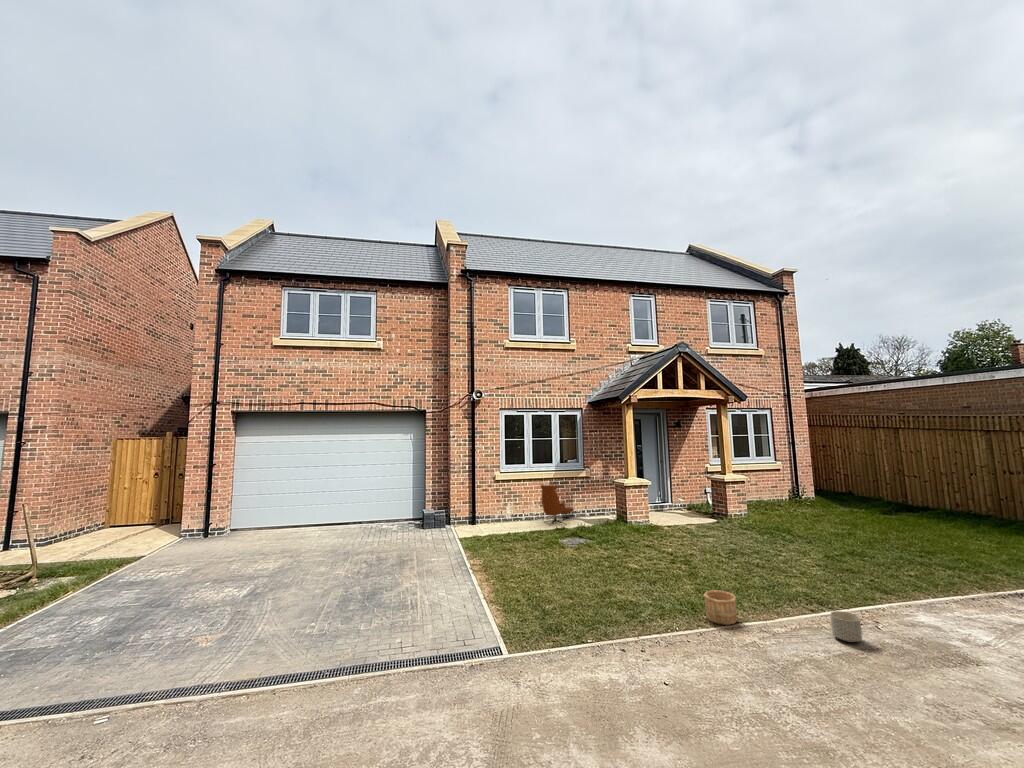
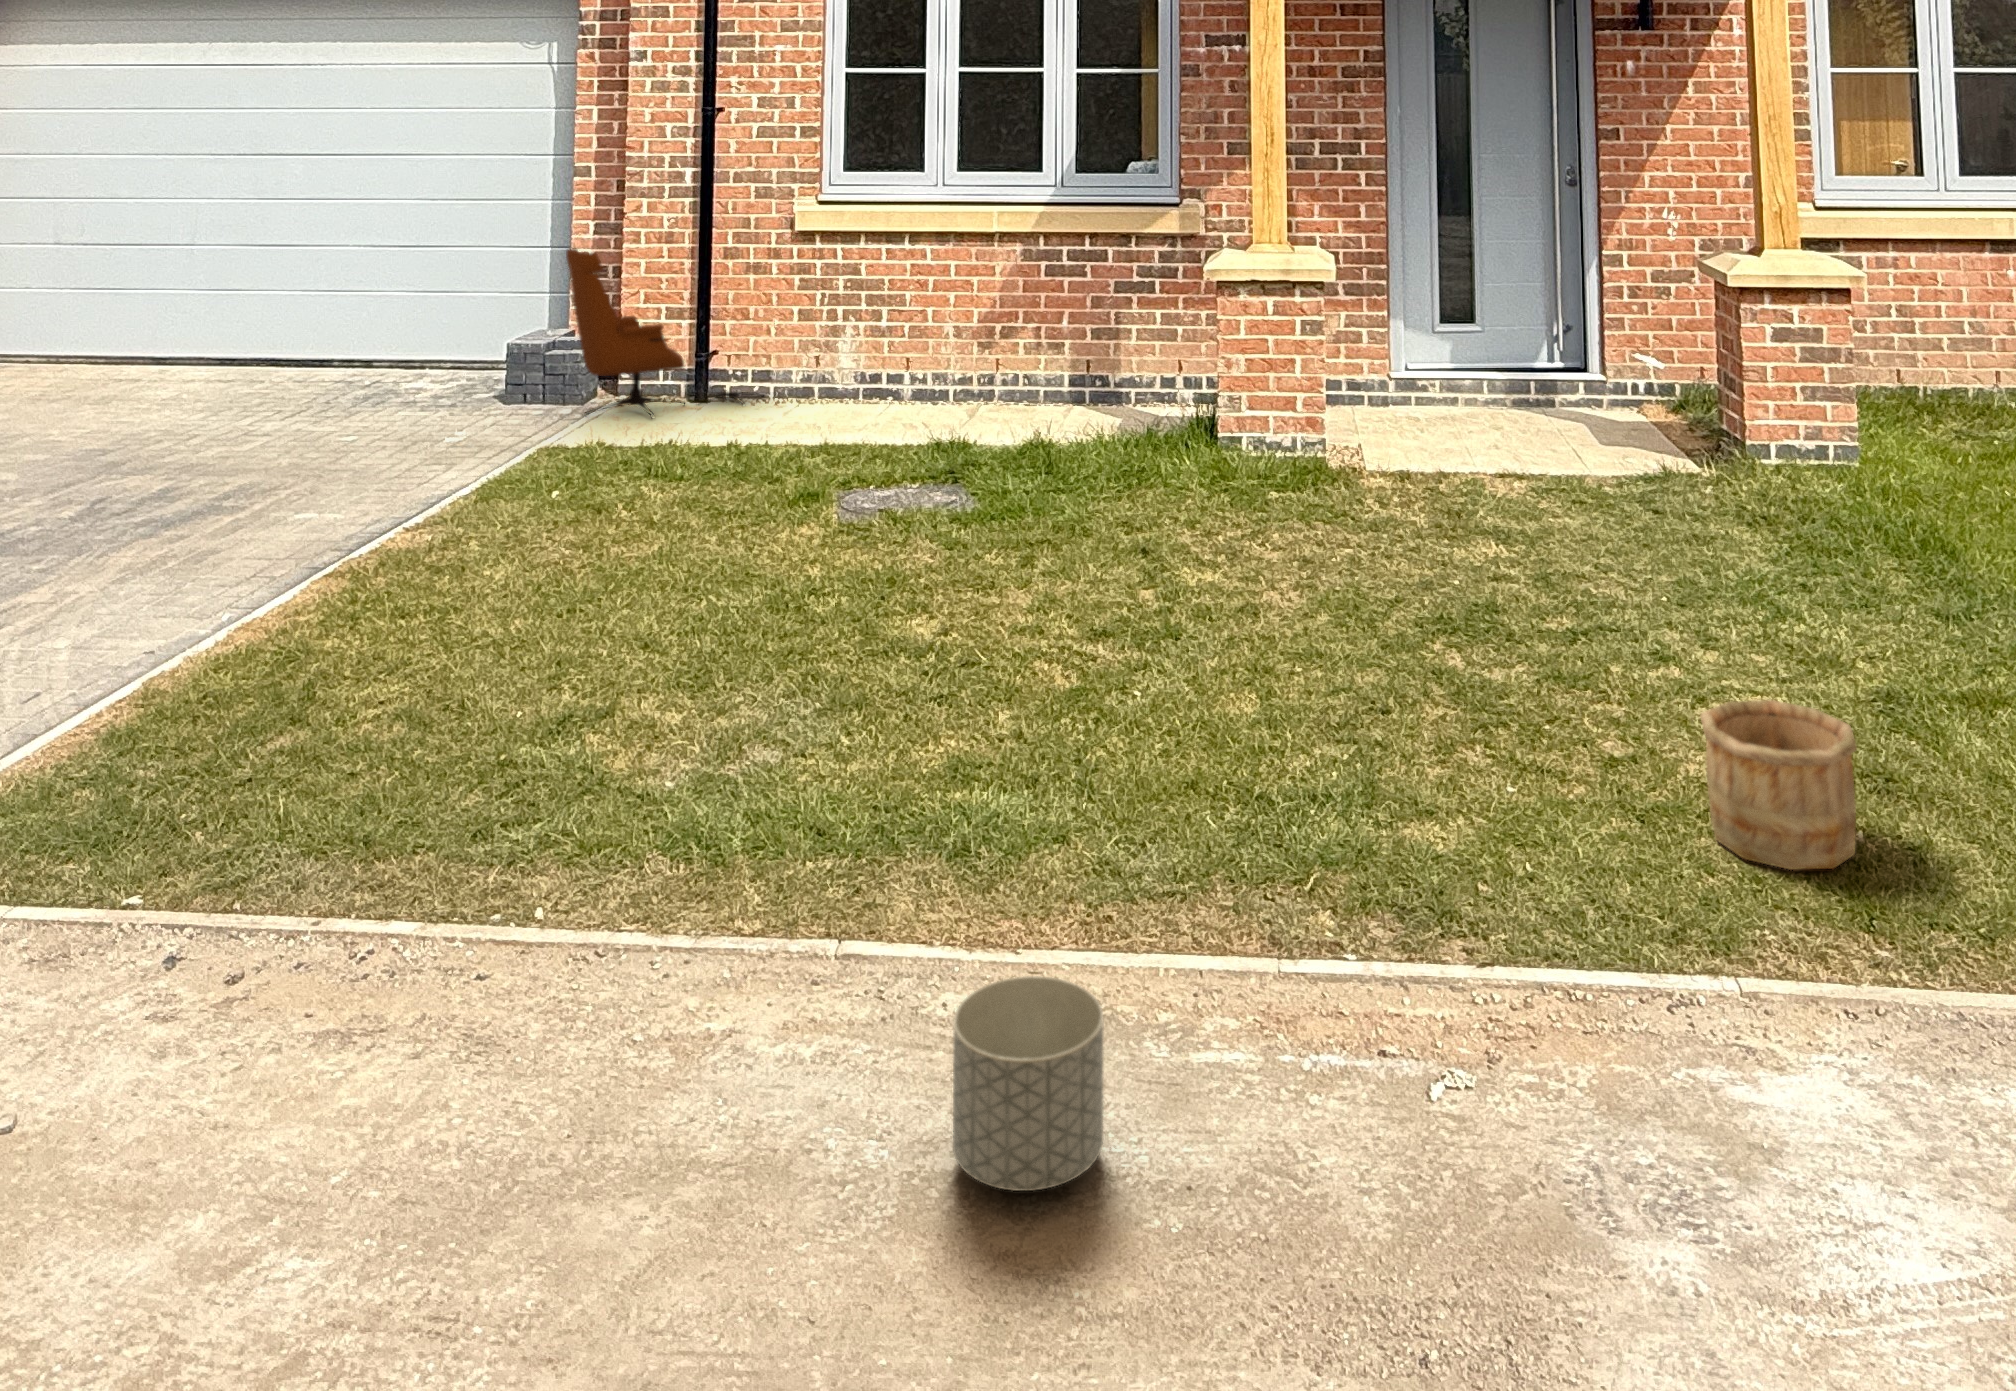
lounge chair: present [541,485,574,524] -> present [566,248,748,418]
wooden bucket: present [704,590,737,625] -> present [1701,700,1857,870]

